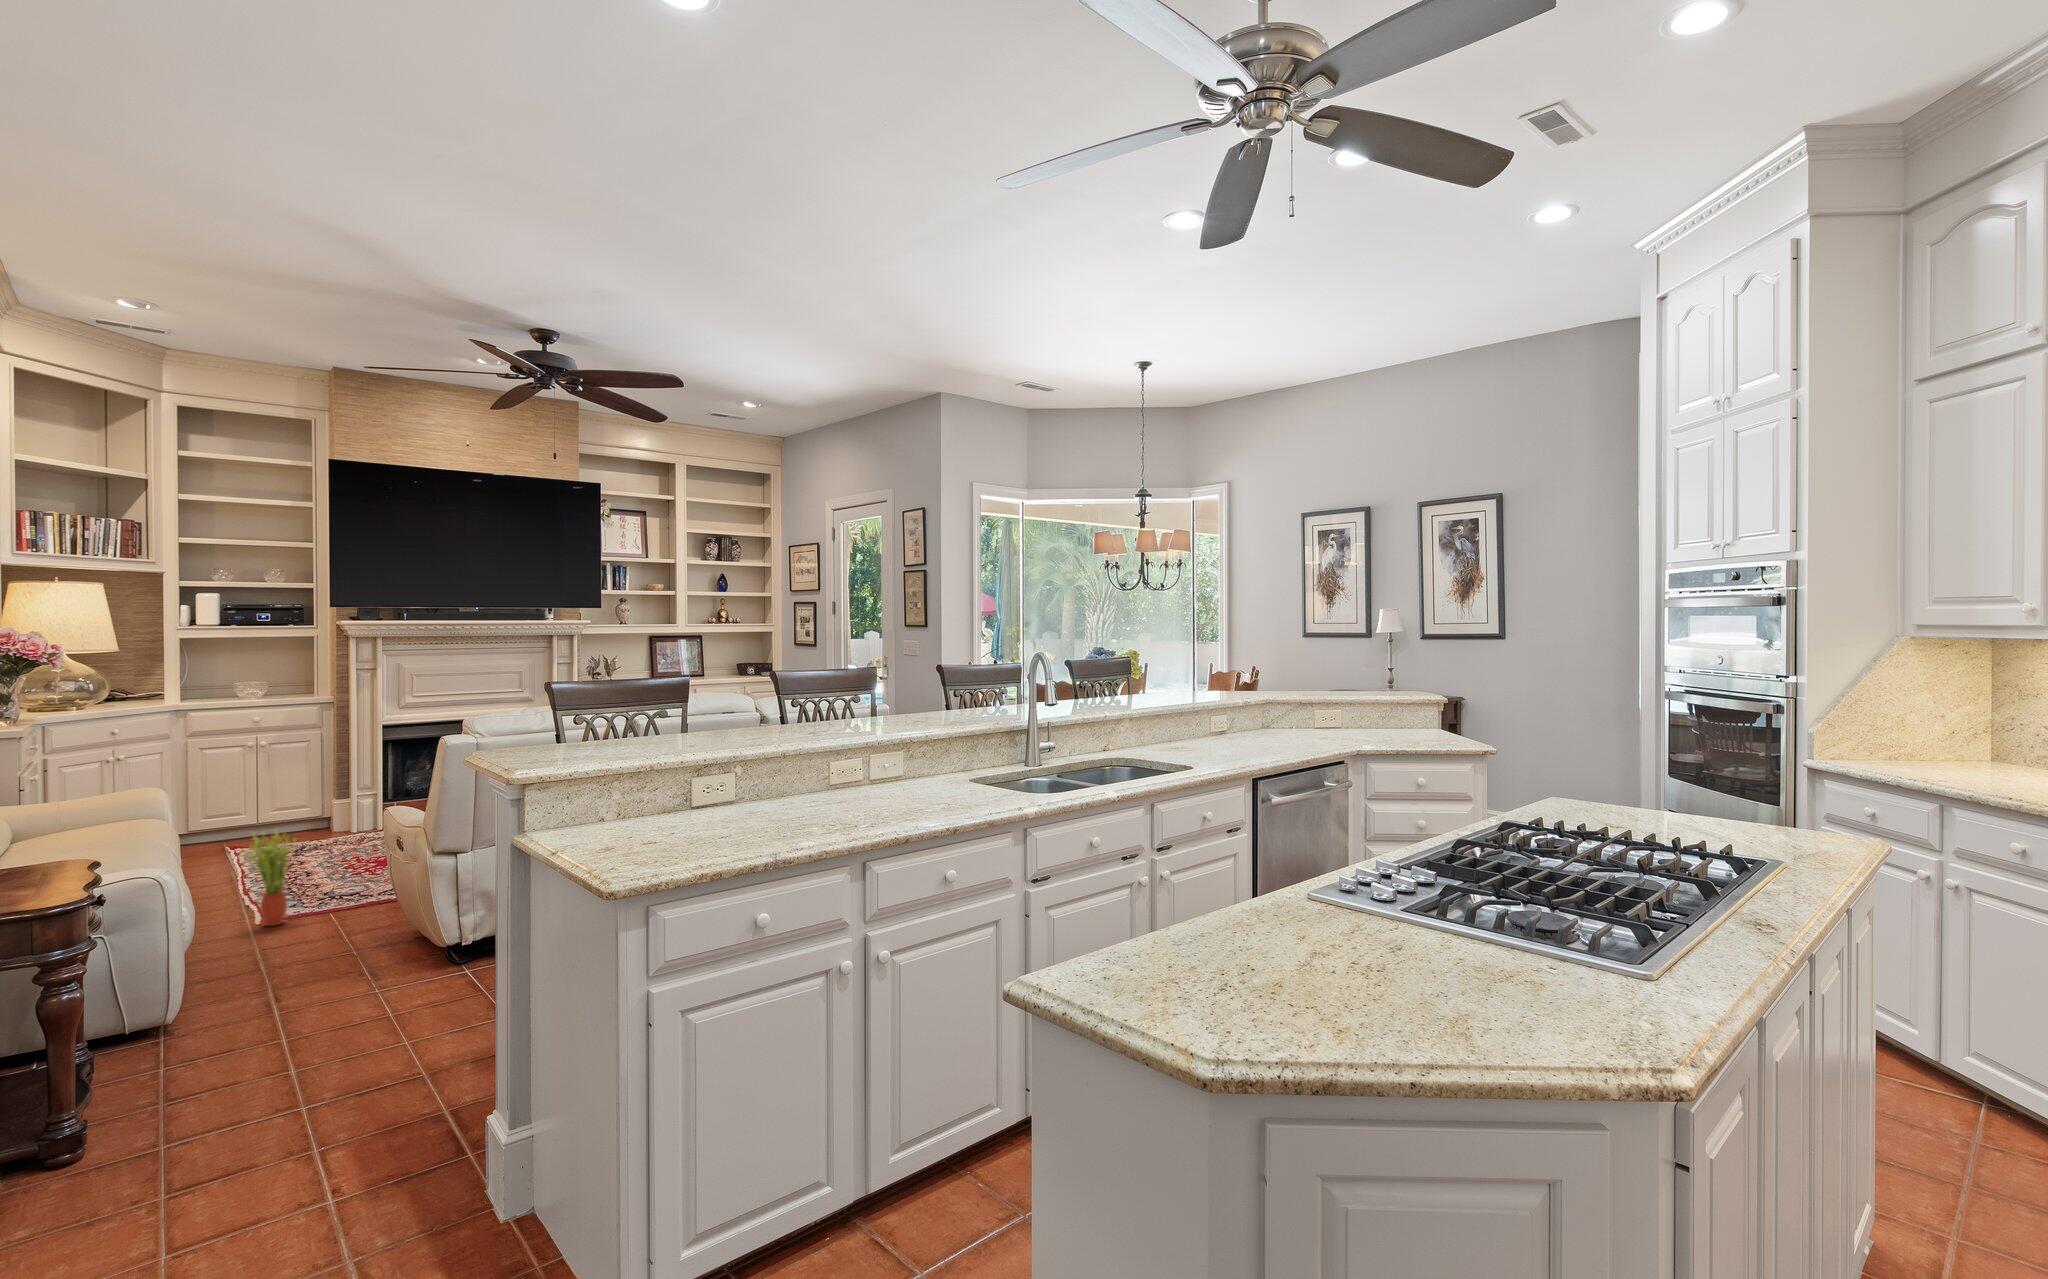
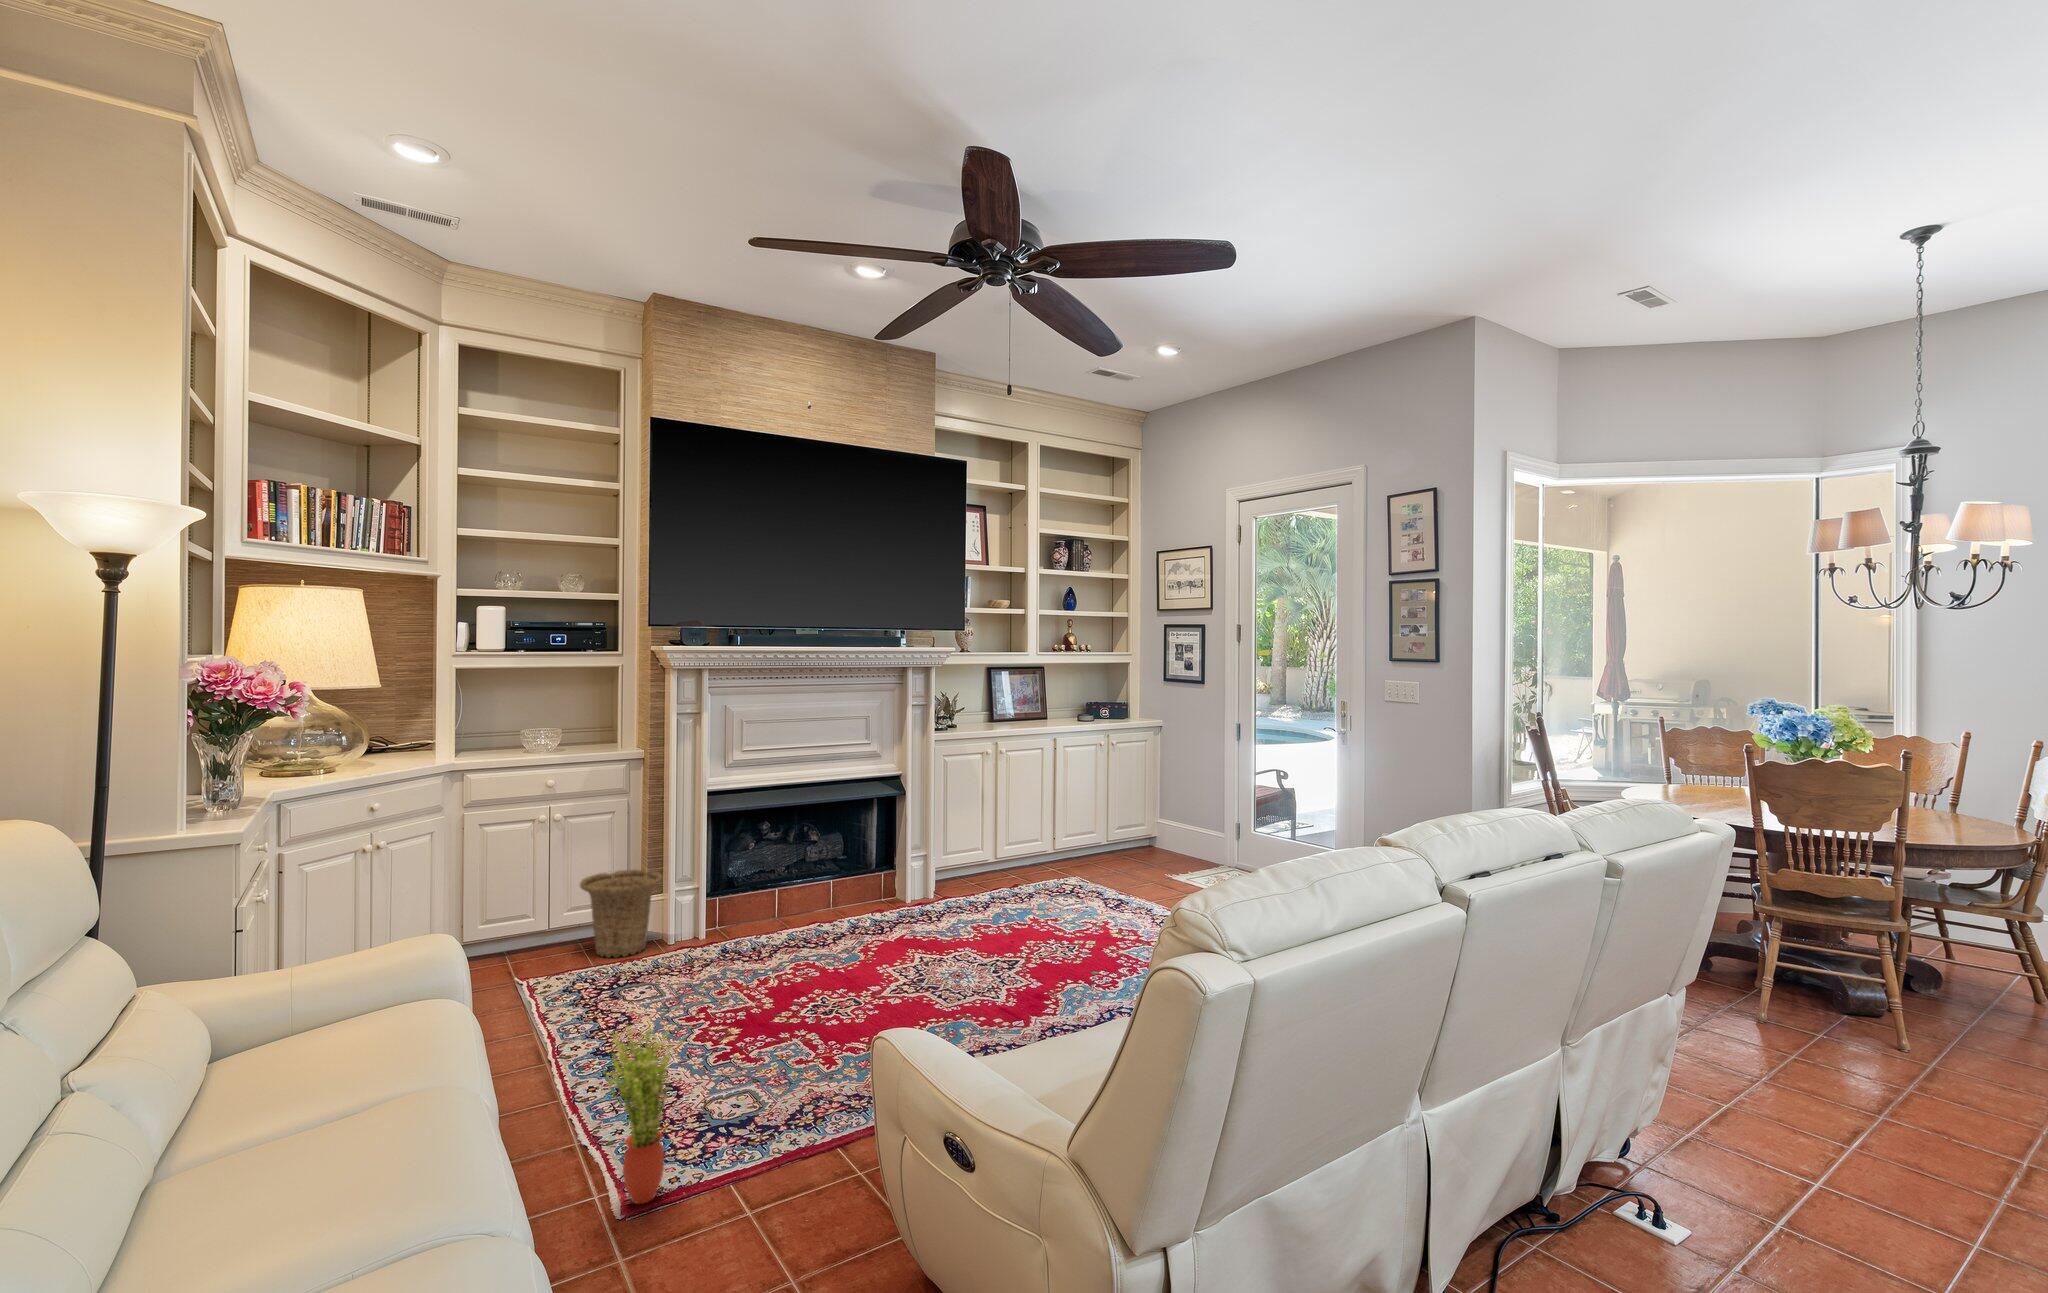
basket: none [281,782,348,841] -> present [580,870,662,957]

